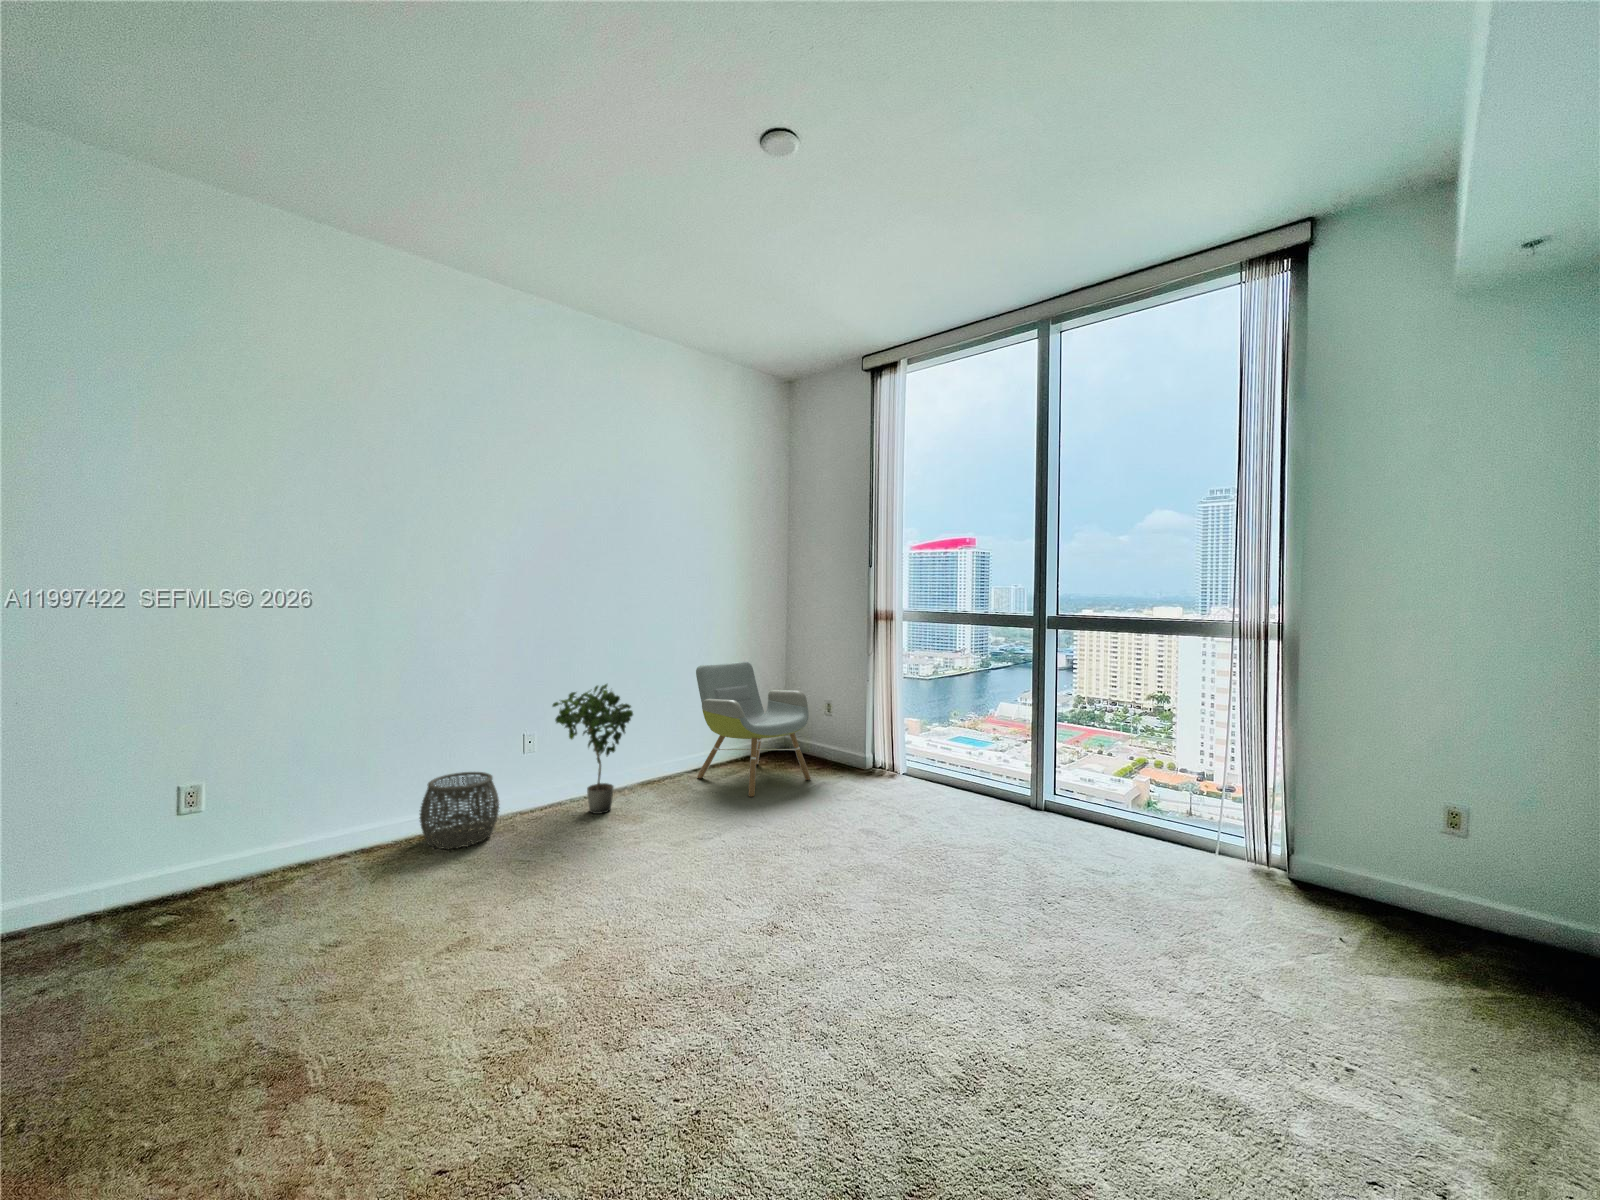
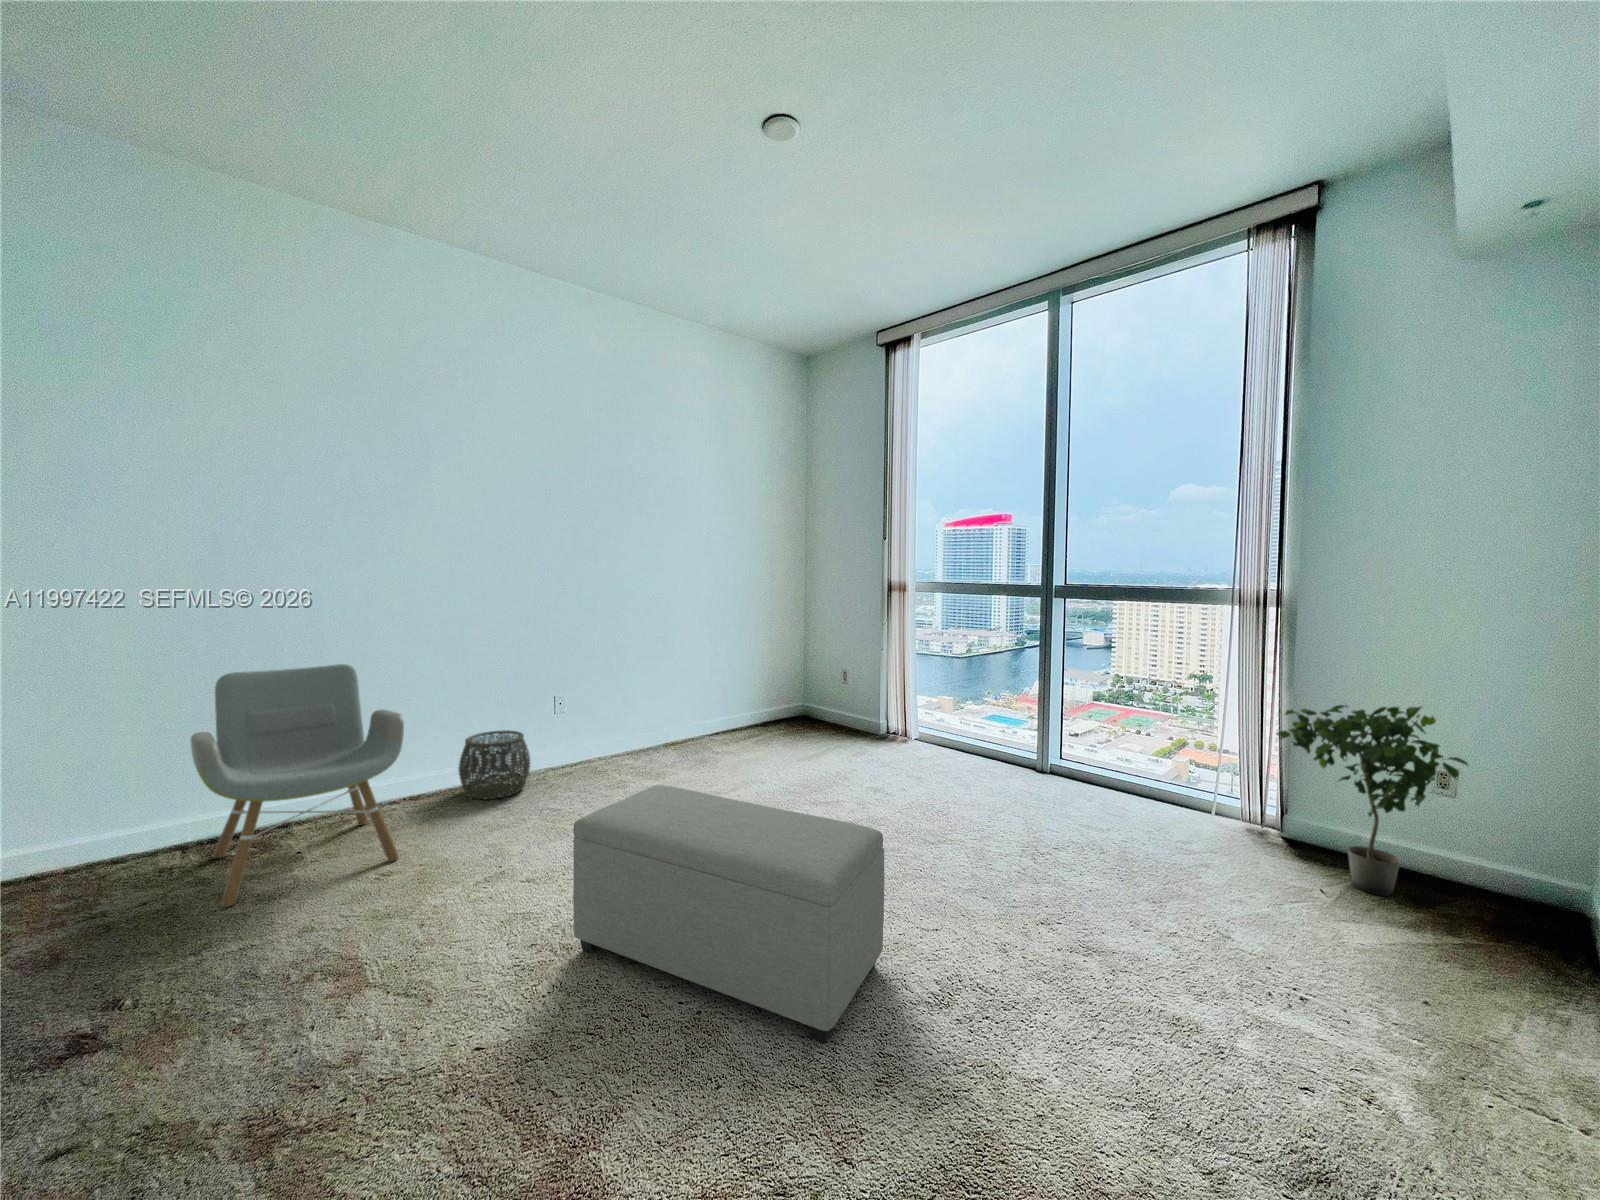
armchair: present [696,661,811,797] -> present [191,664,404,908]
potted plant: present [553,684,633,814] -> present [1276,705,1468,896]
ottoman: none [551,840,899,1148] -> present [573,785,884,1043]

